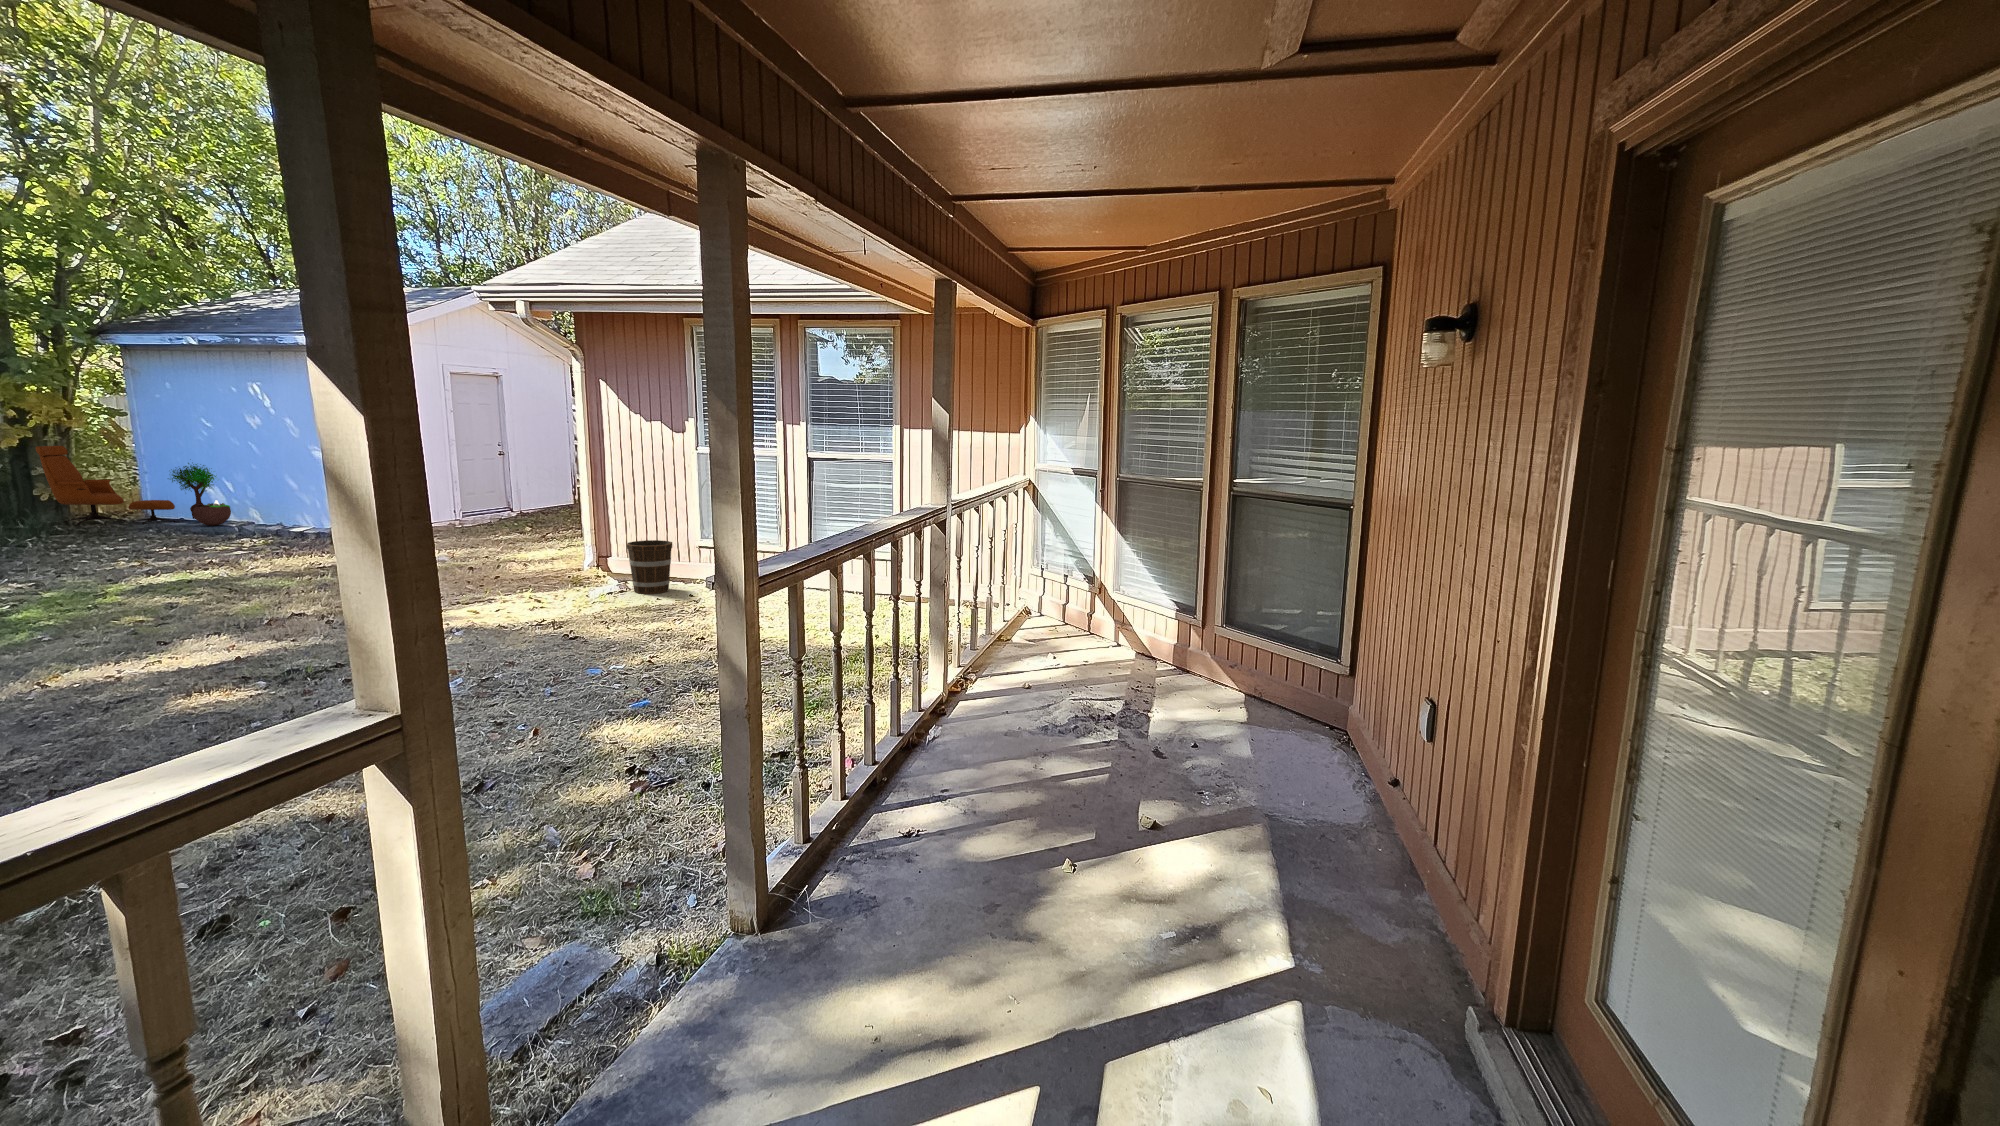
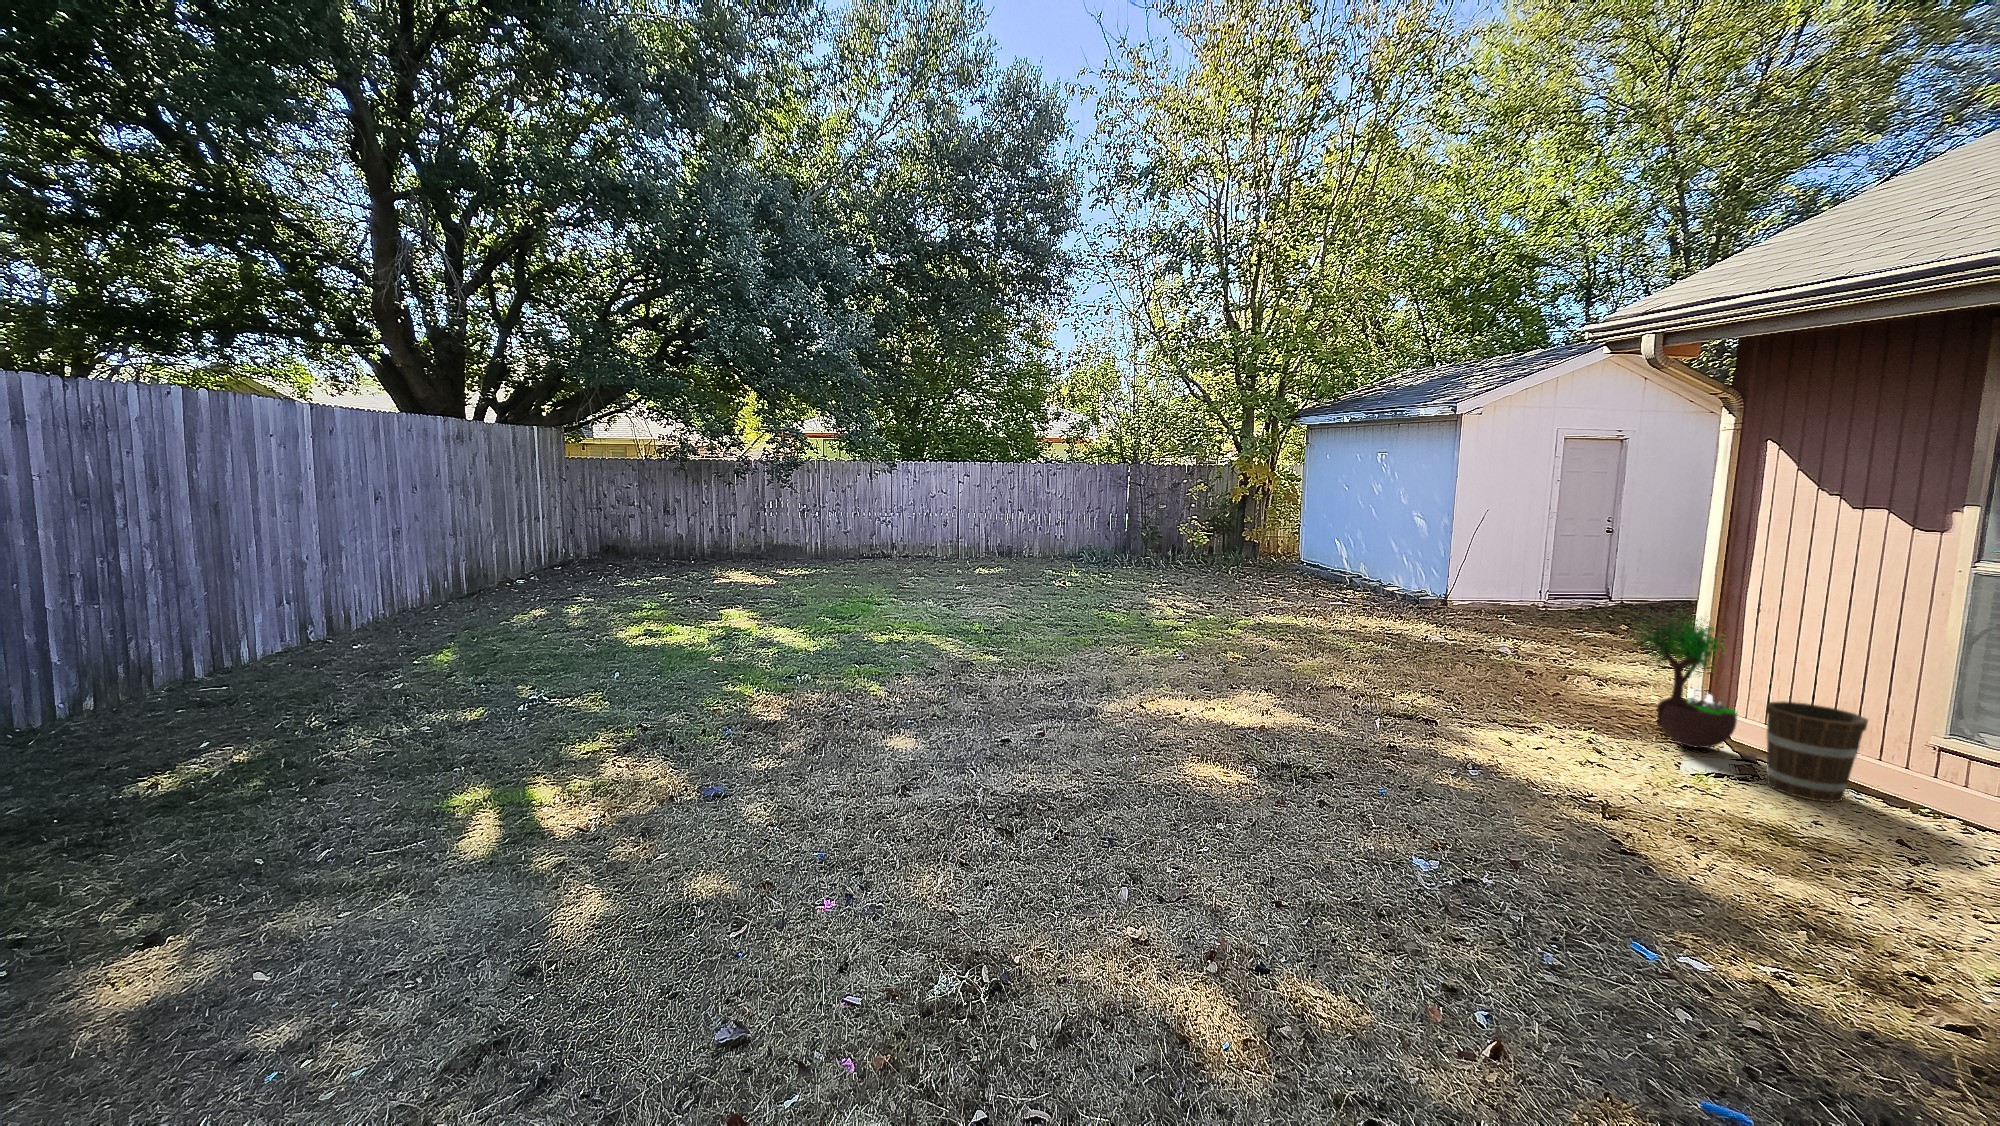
lounge chair: present [36,446,175,525] -> none [1238,507,1307,573]
potted tree: present [172,463,231,526] -> present [1632,611,1737,748]

